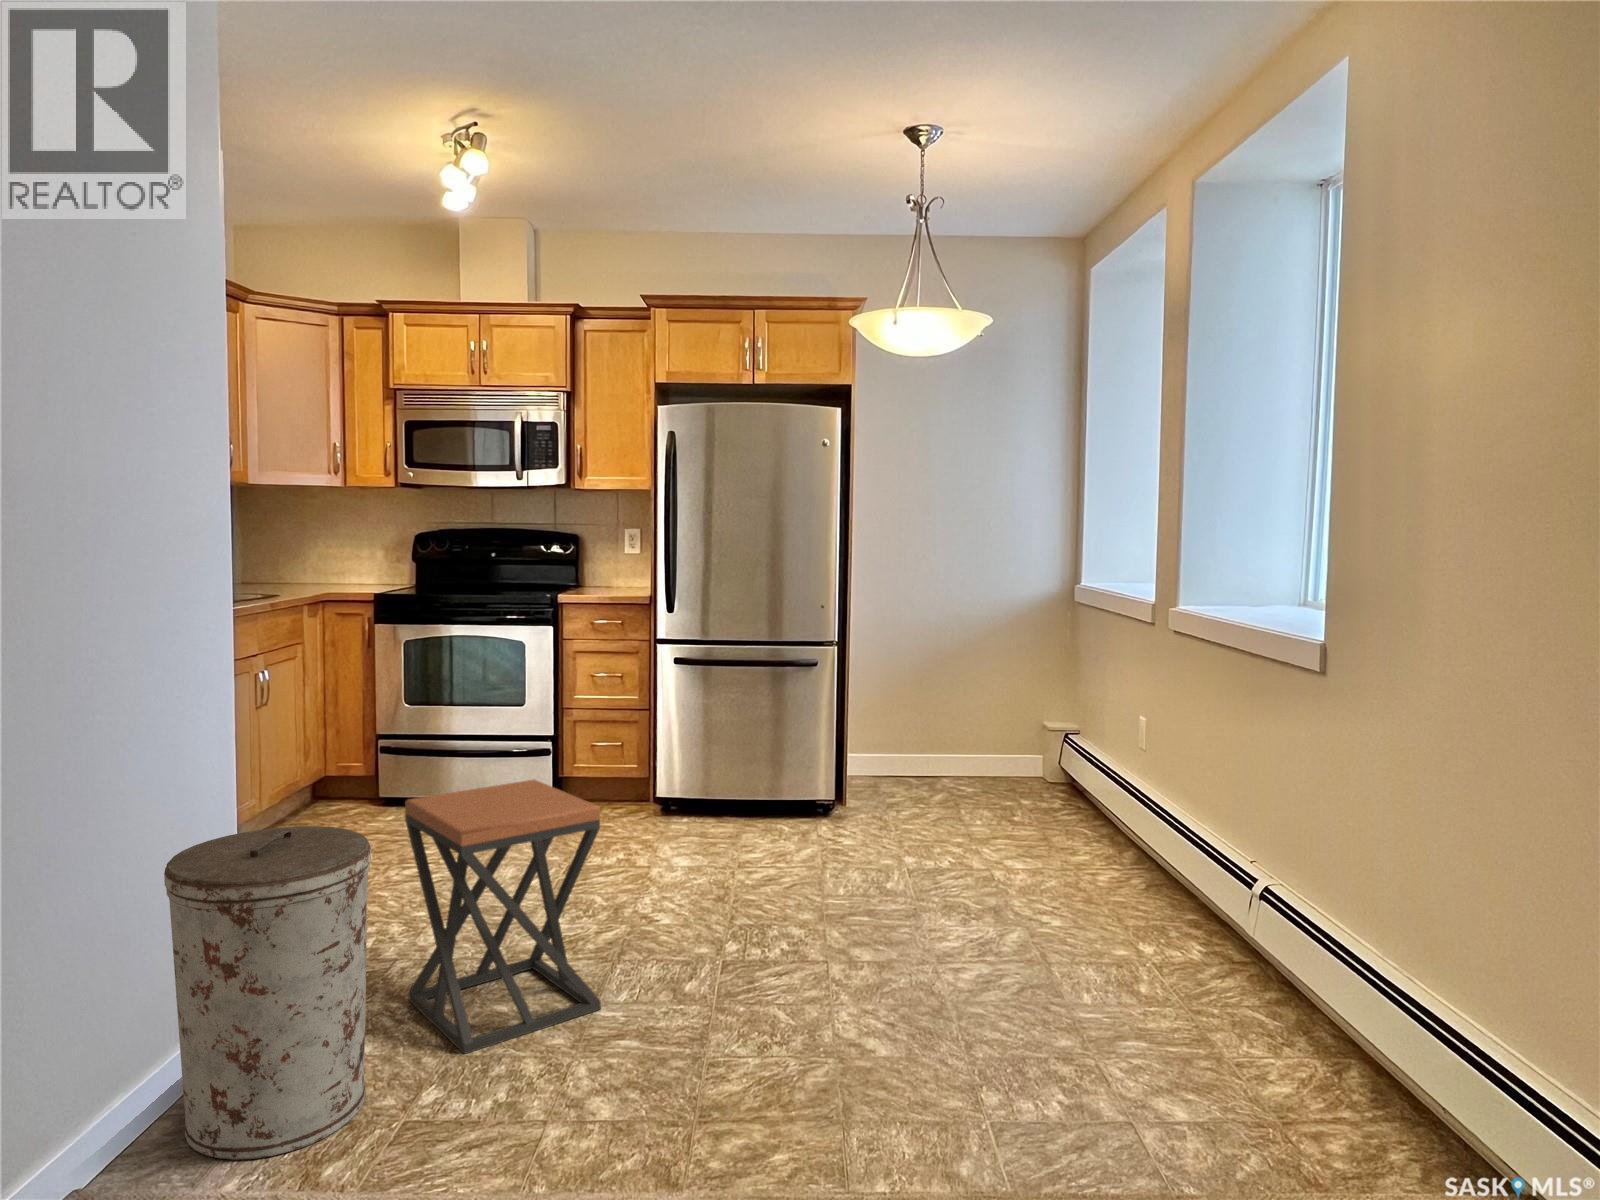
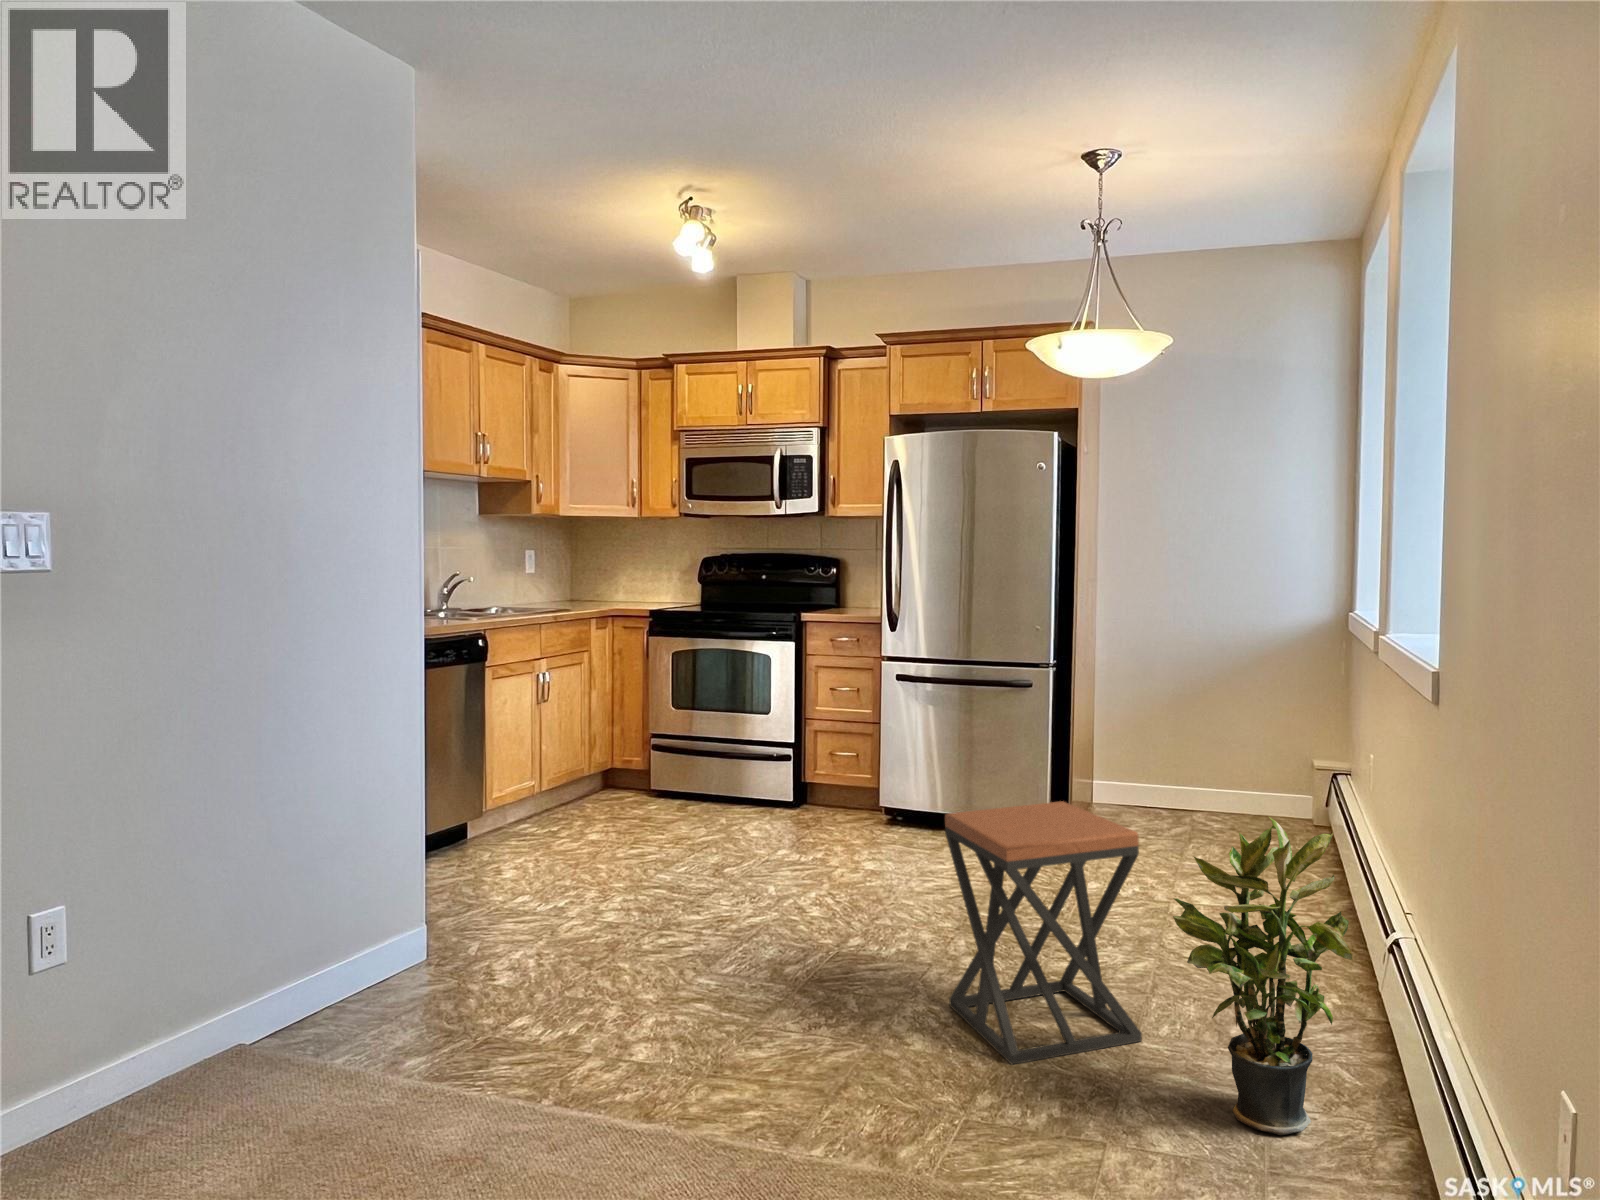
potted plant: none [621,784,778,1082] -> present [1173,818,1353,1135]
trash can: present [164,826,371,1160] -> none [764,831,930,1128]

